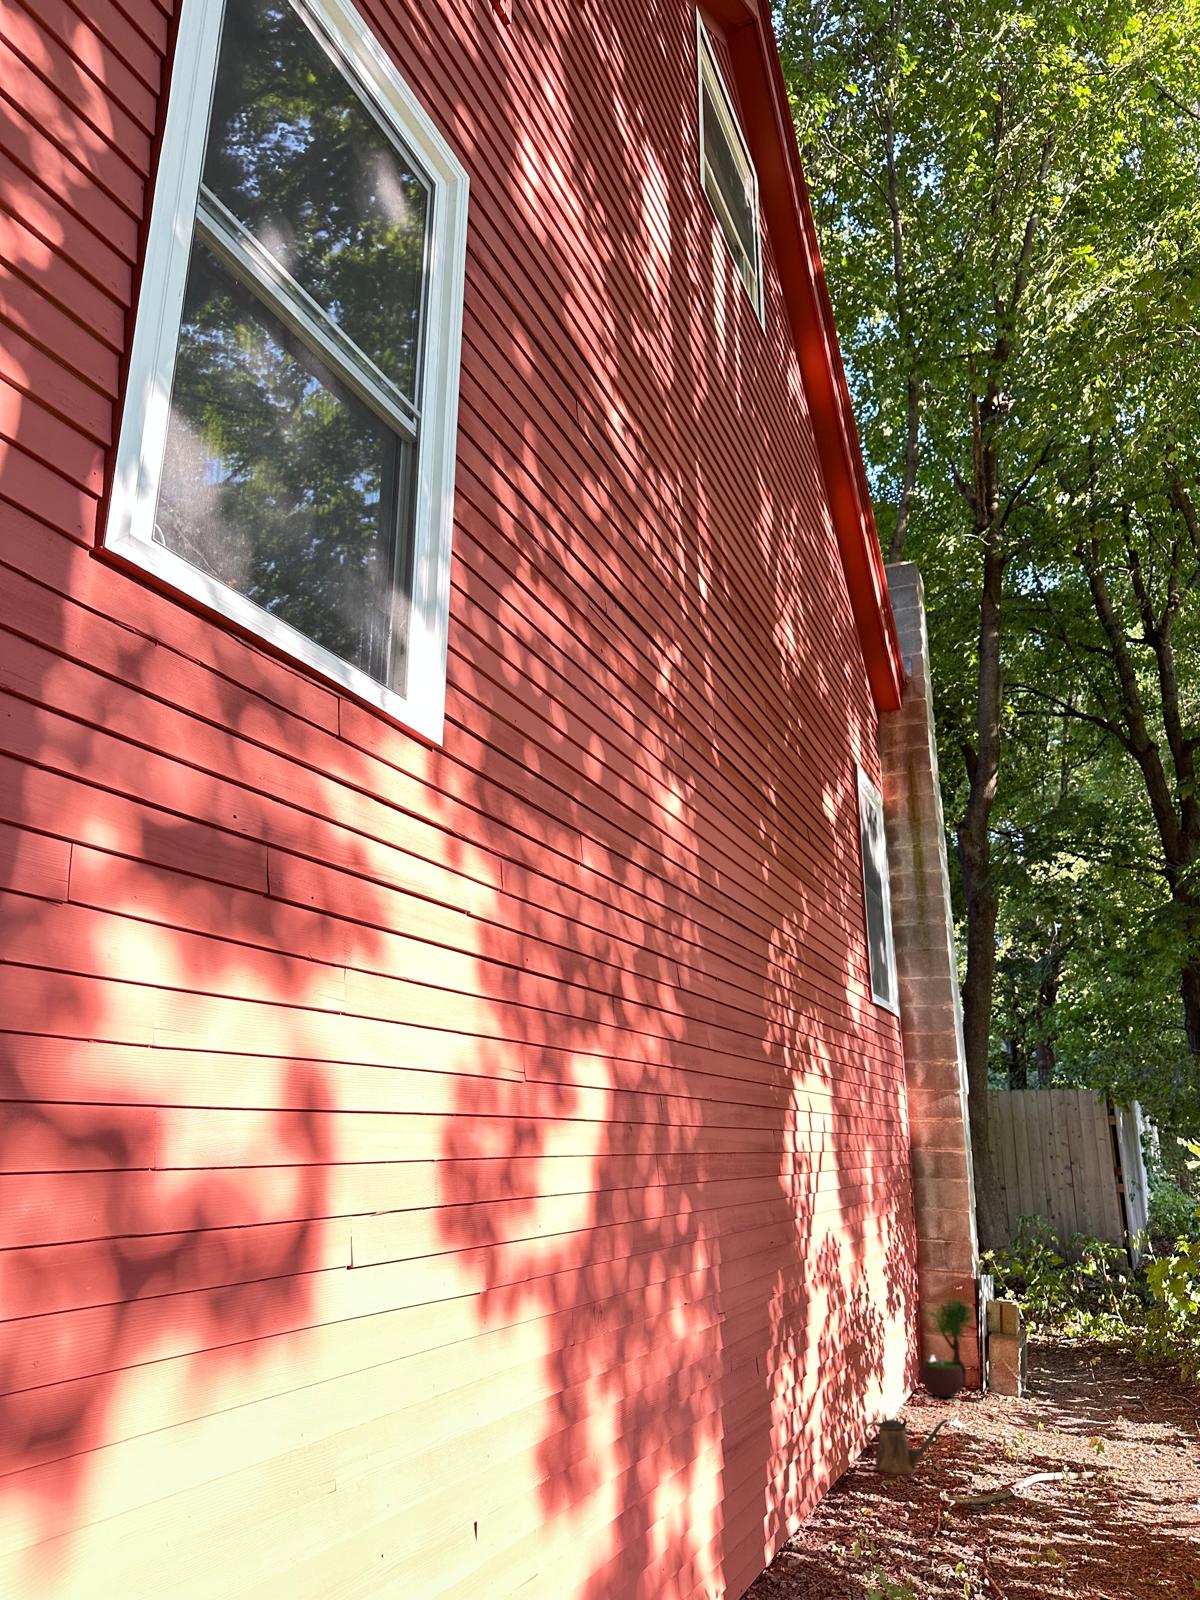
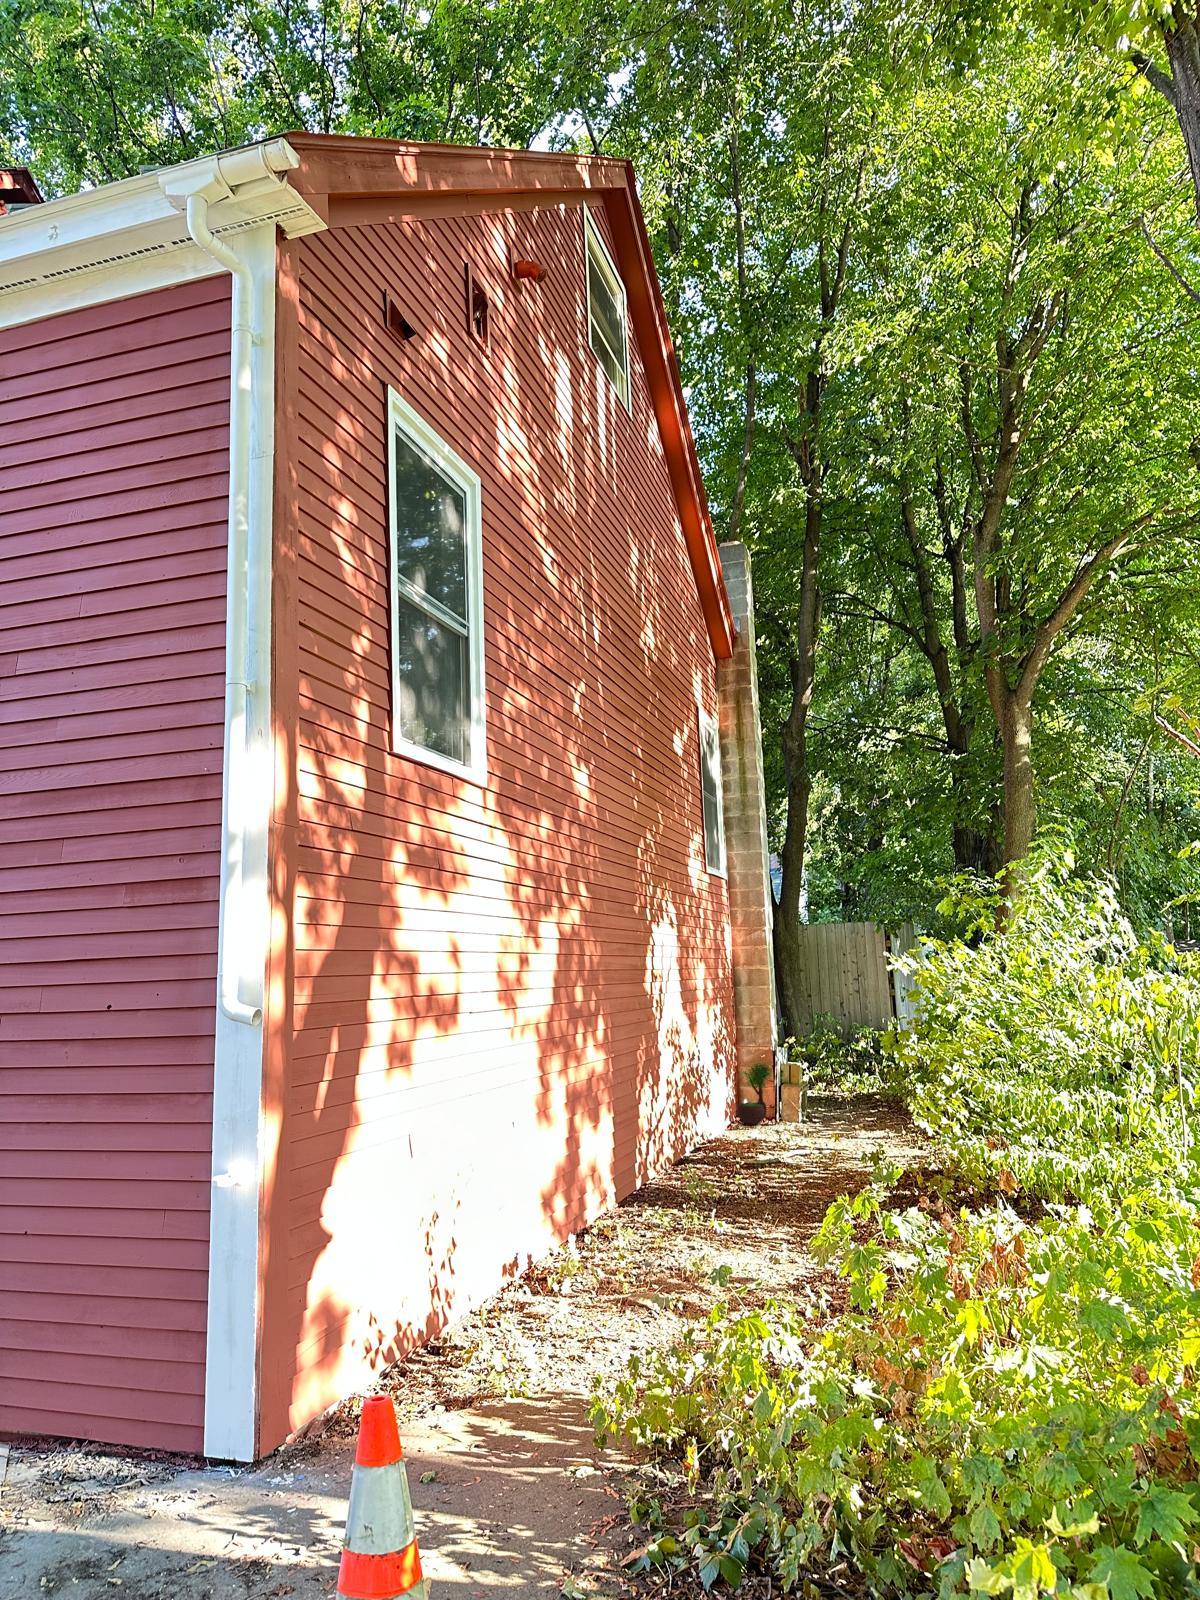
watering can: present [864,1419,948,1474] -> none [695,1125,746,1158]

